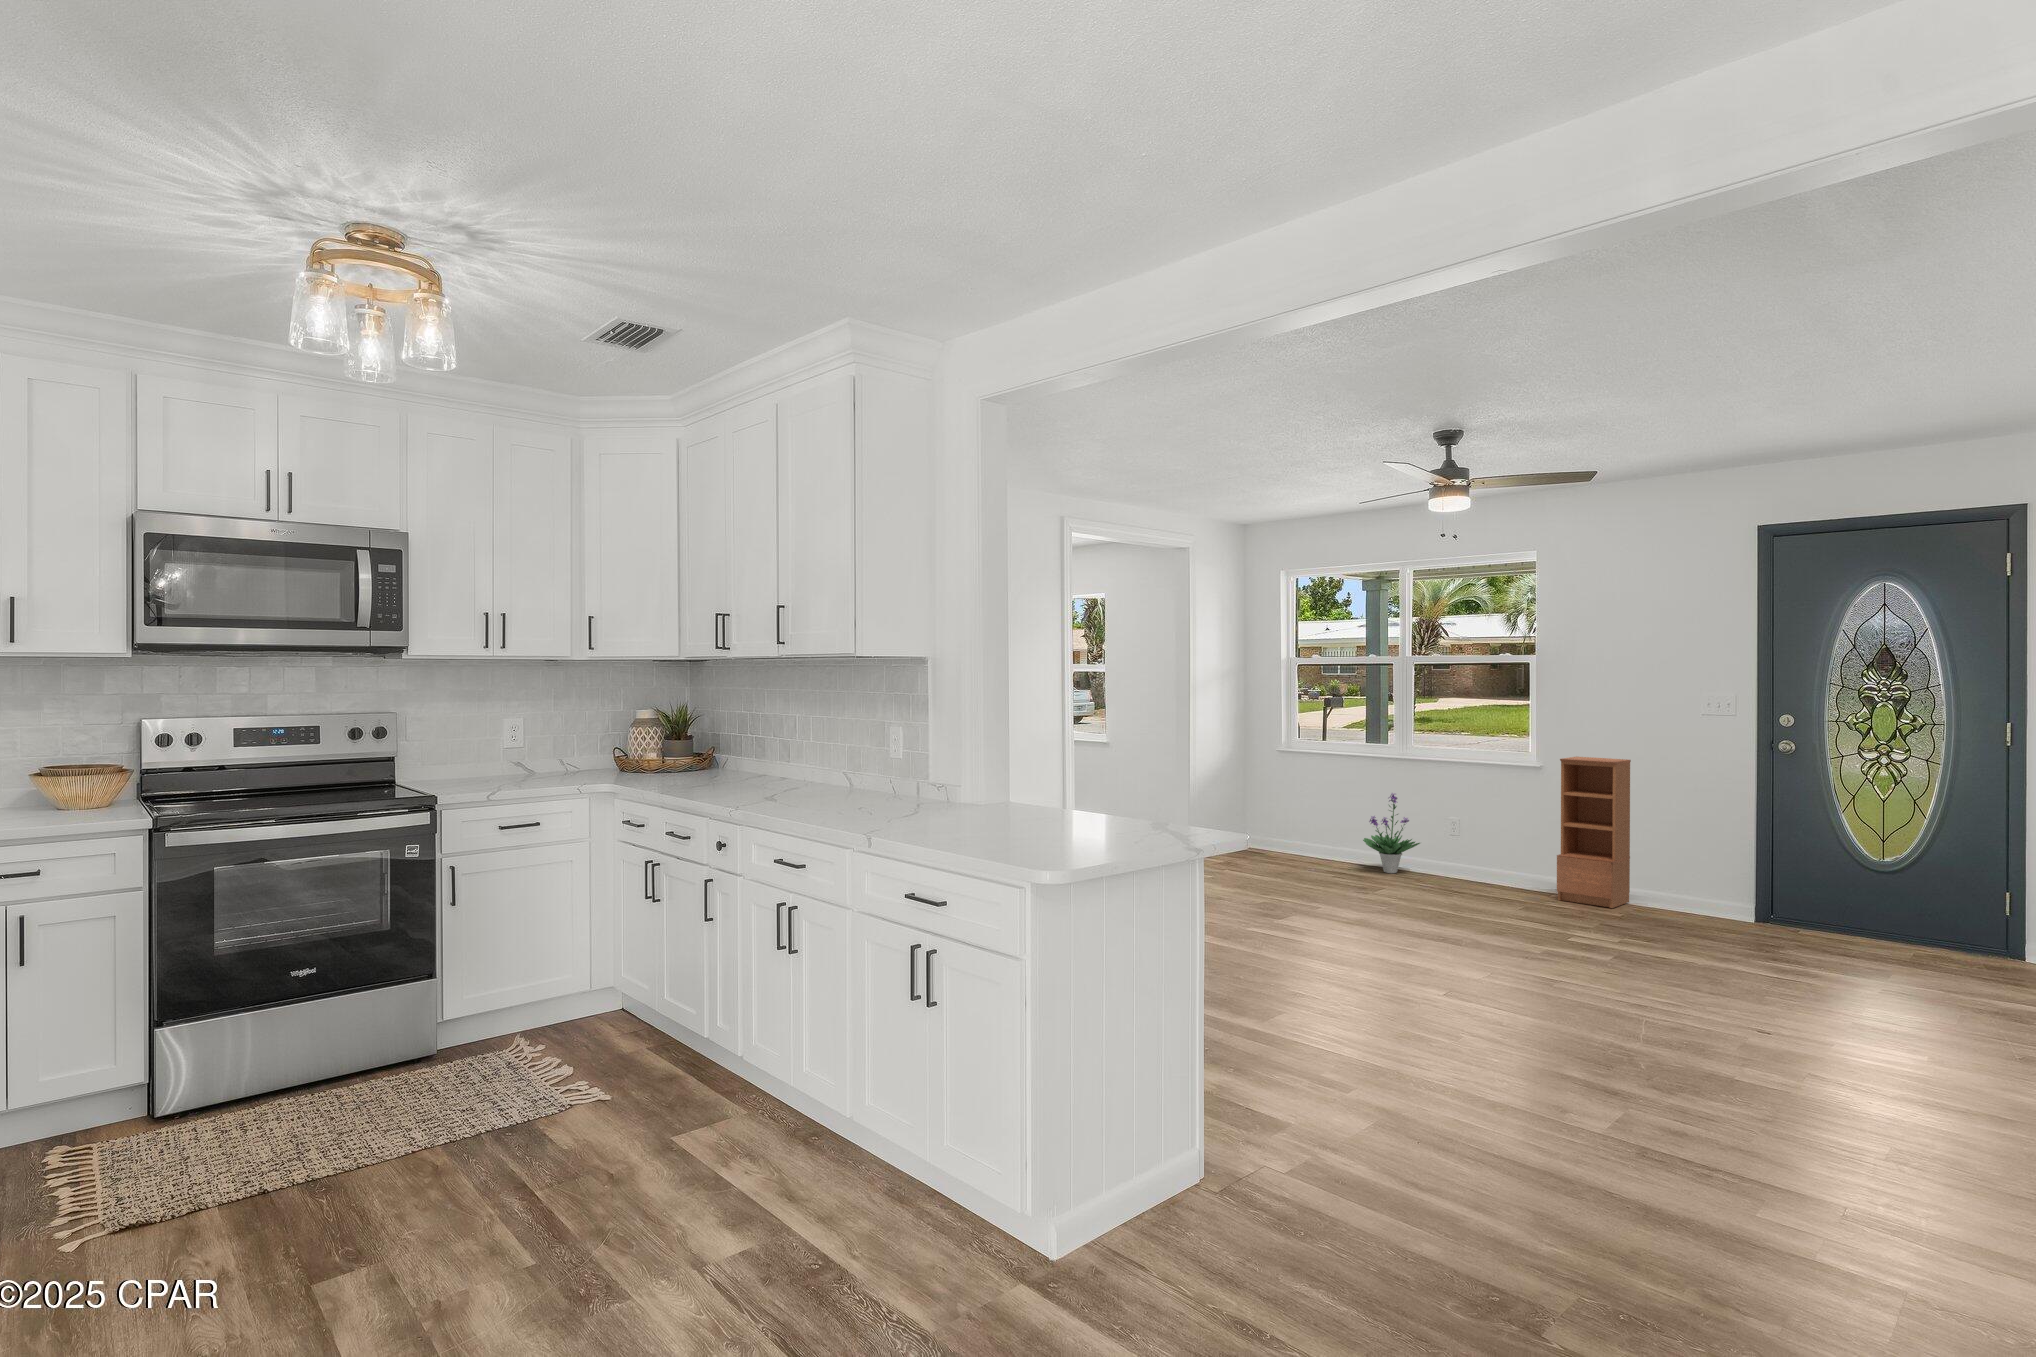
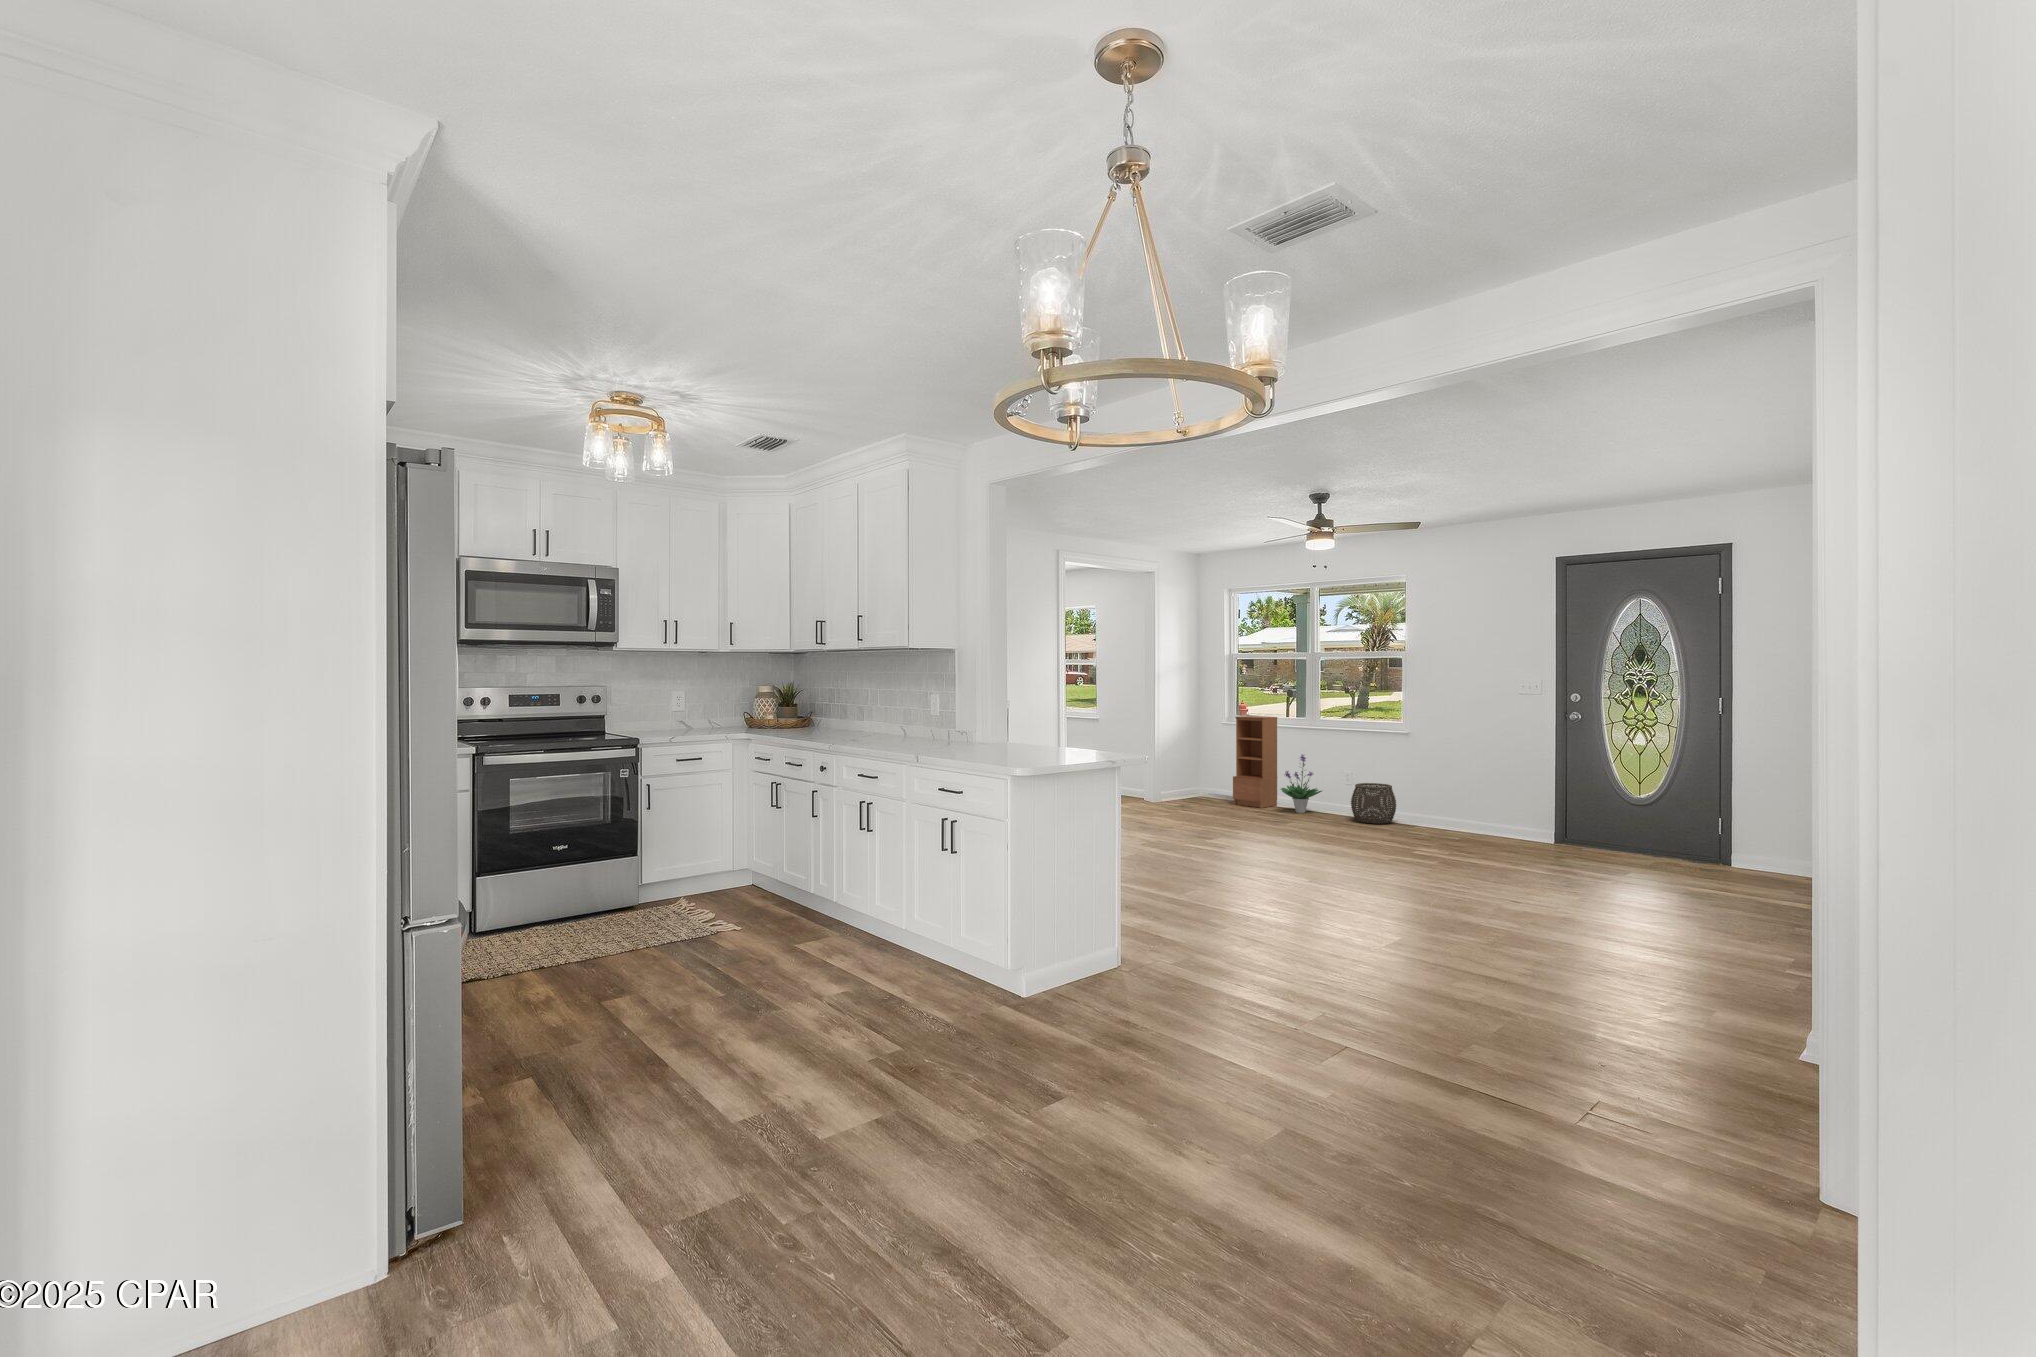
bookcase: present [1557,757,1631,908] -> present [1233,716,1277,808]
woven basket: none [1463,834,1527,891] -> present [1351,783,1396,824]

